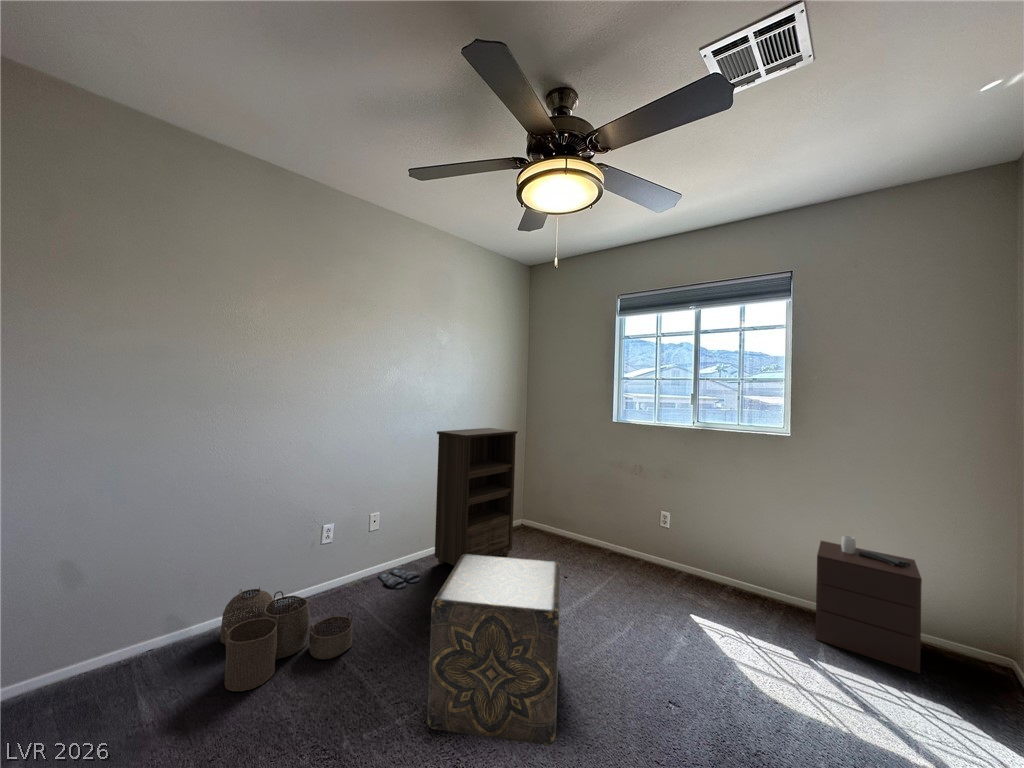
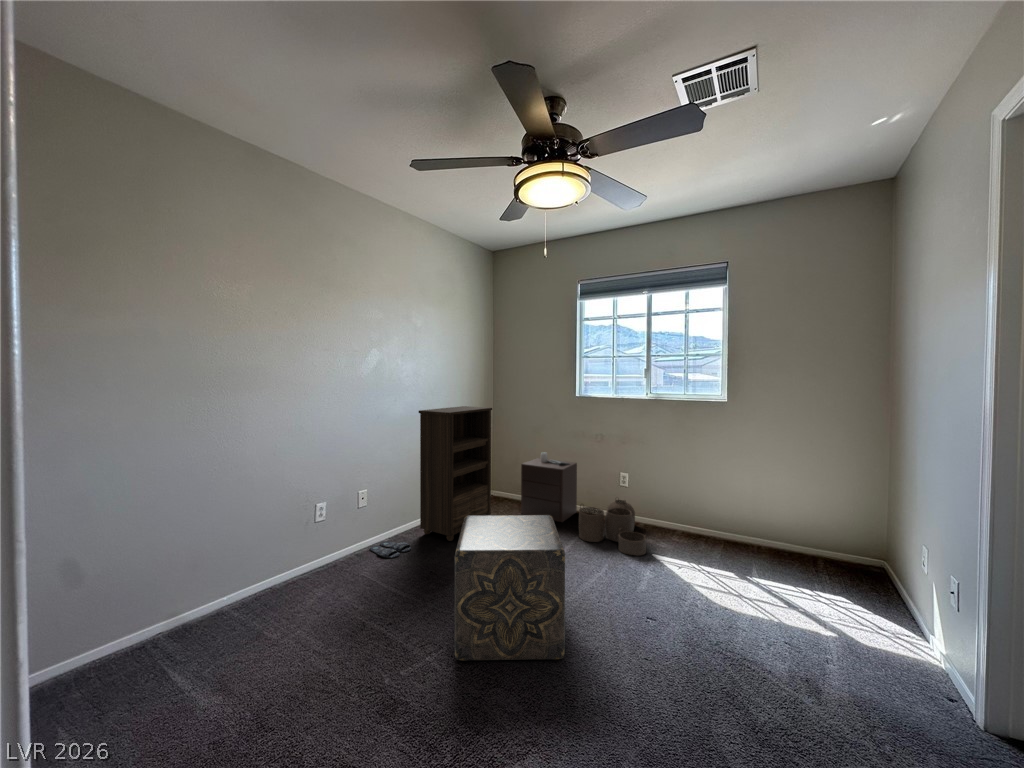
nightstand: present [815,535,922,674] -> present [521,452,577,522]
woven basket: present [220,587,353,691] -> present [579,499,646,556]

